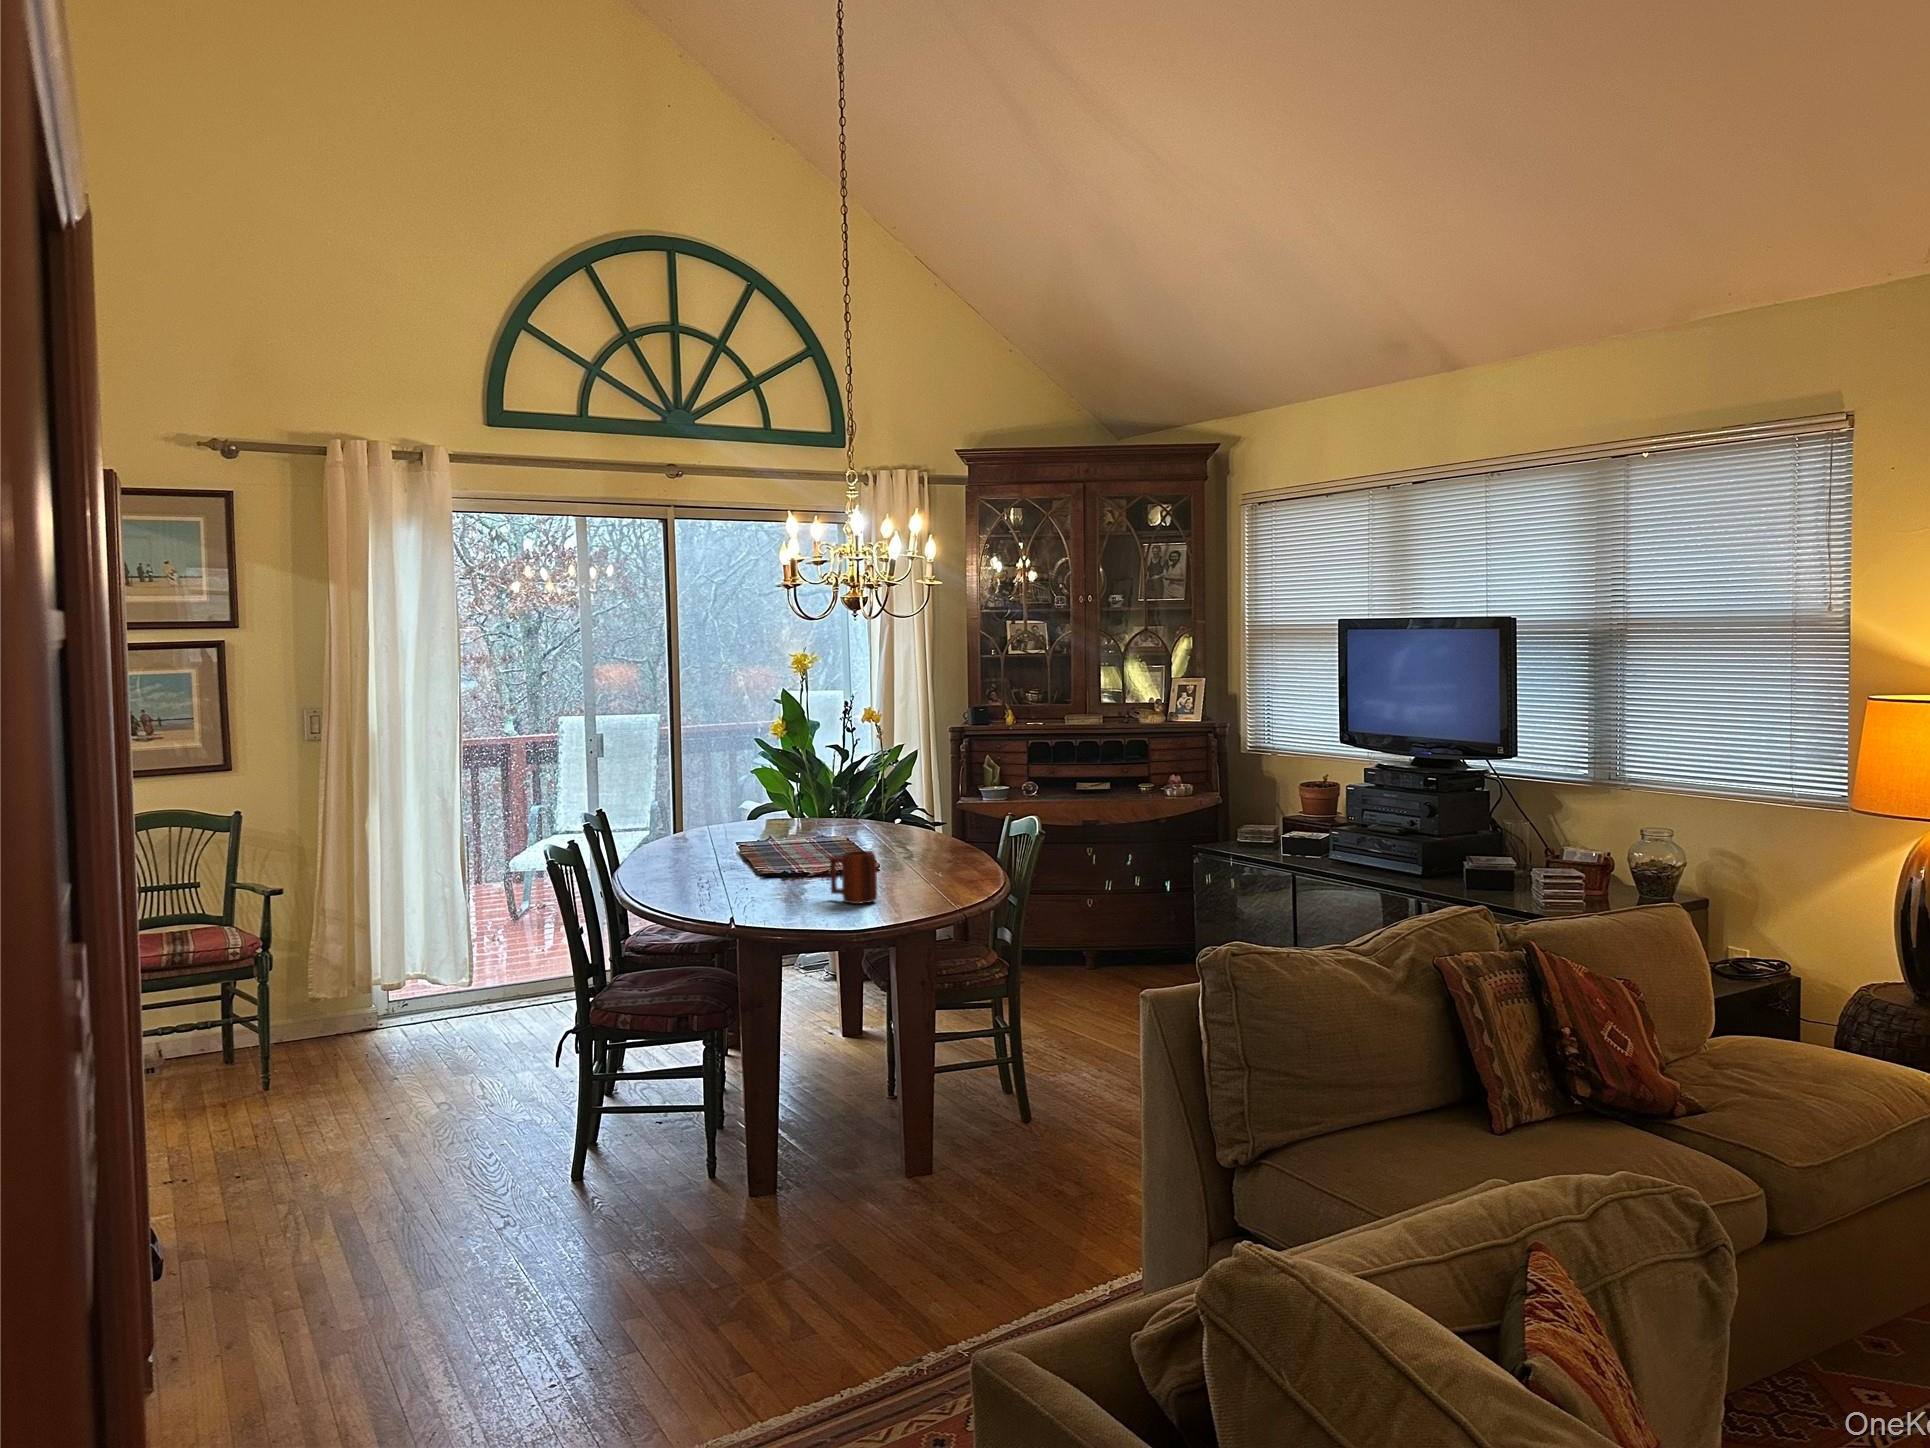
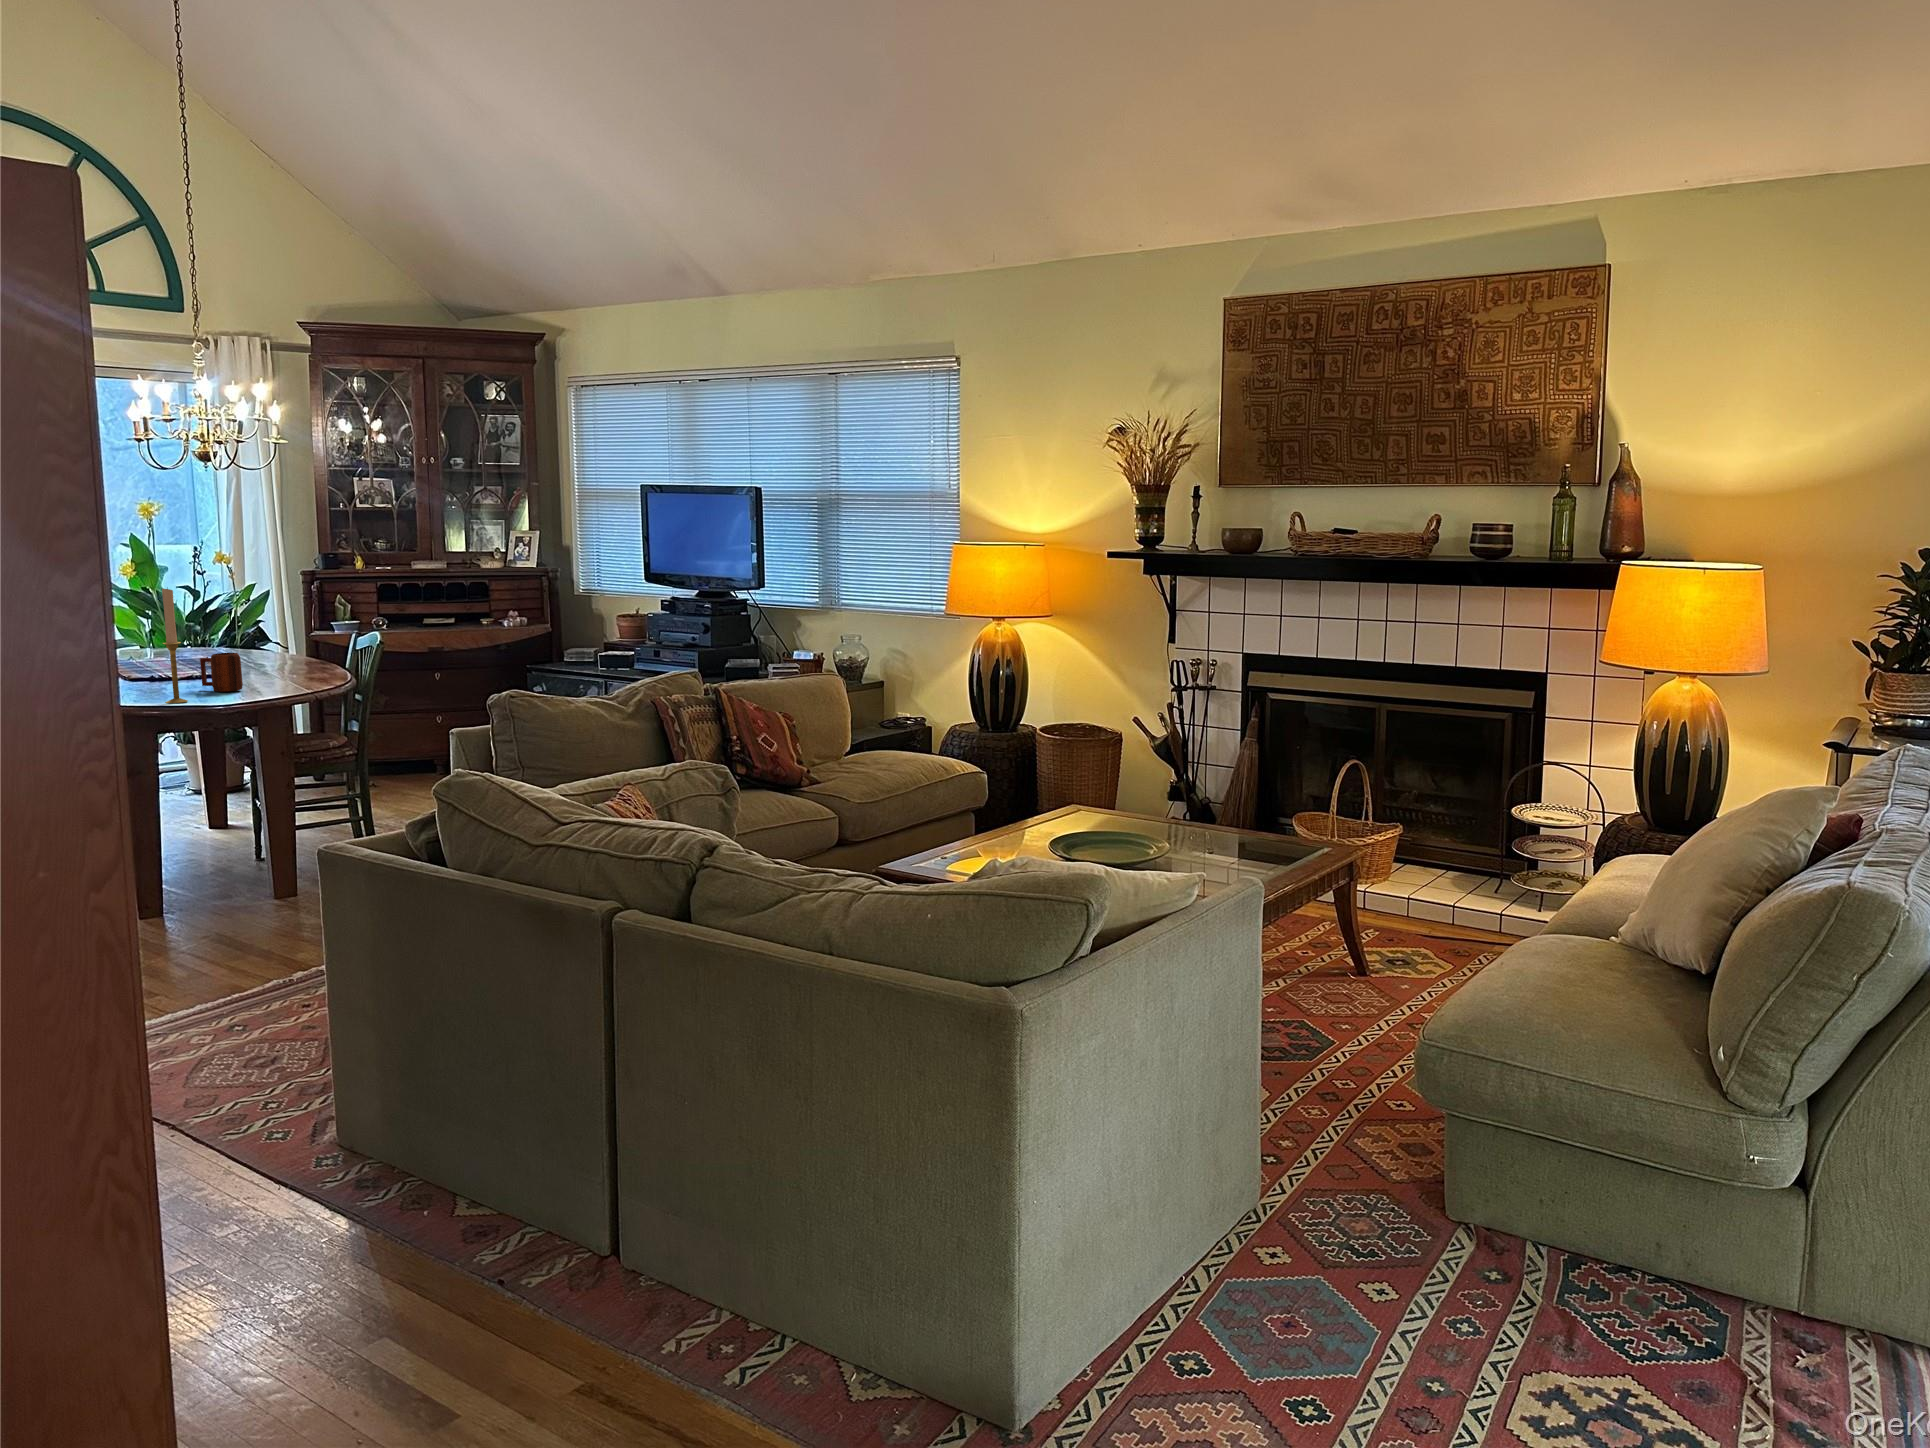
candlestick: none [784,769,810,925] -> present [162,588,188,703]

